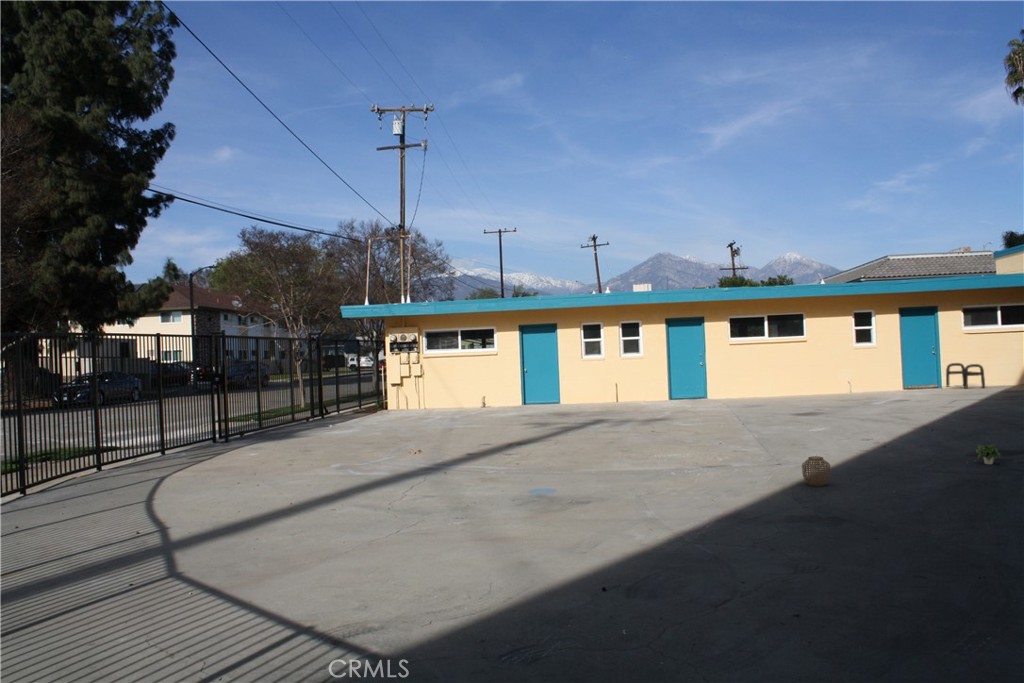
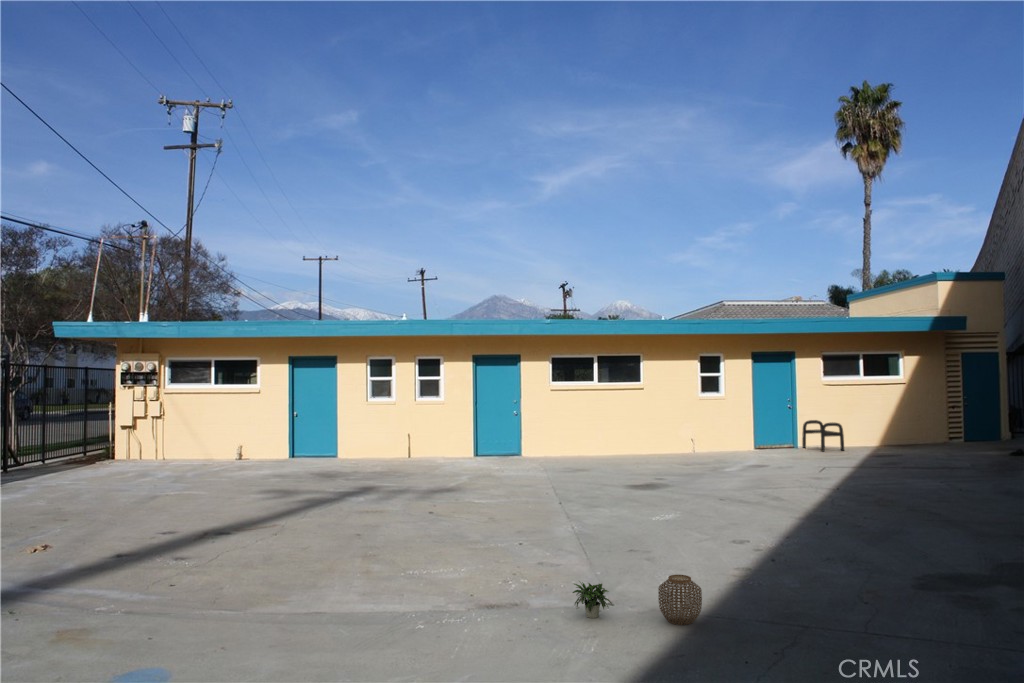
potted plant: present [977,444,1002,464] -> present [573,582,612,618]
woven basket: present [802,456,831,486] -> present [658,575,702,625]

